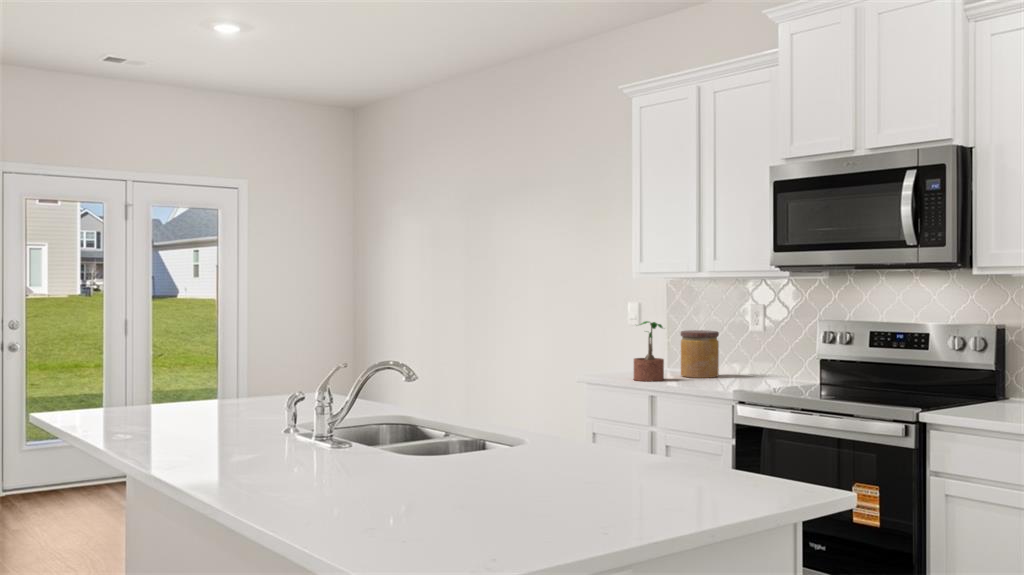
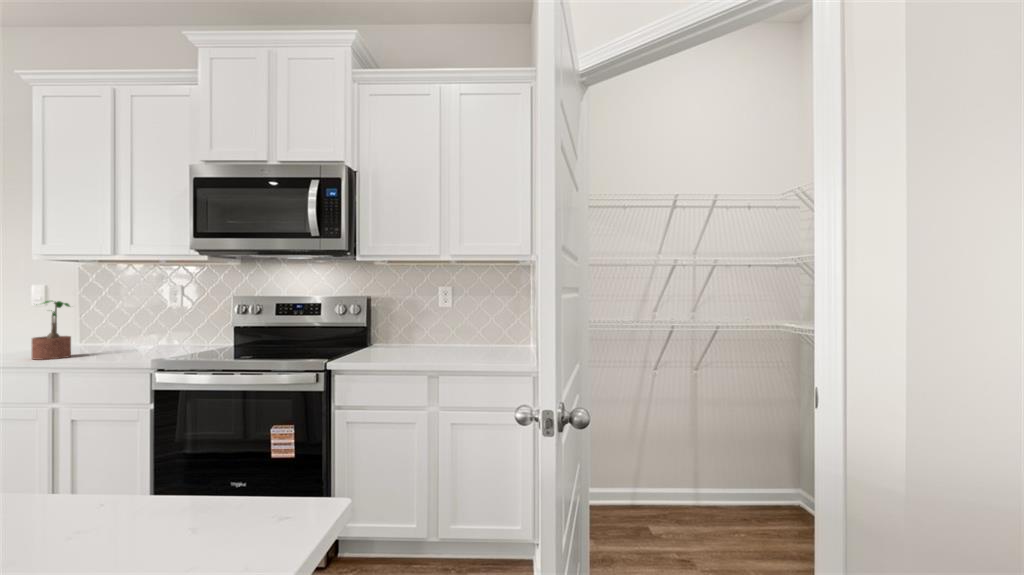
jar: present [681,330,719,378] -> none [92,308,135,351]

